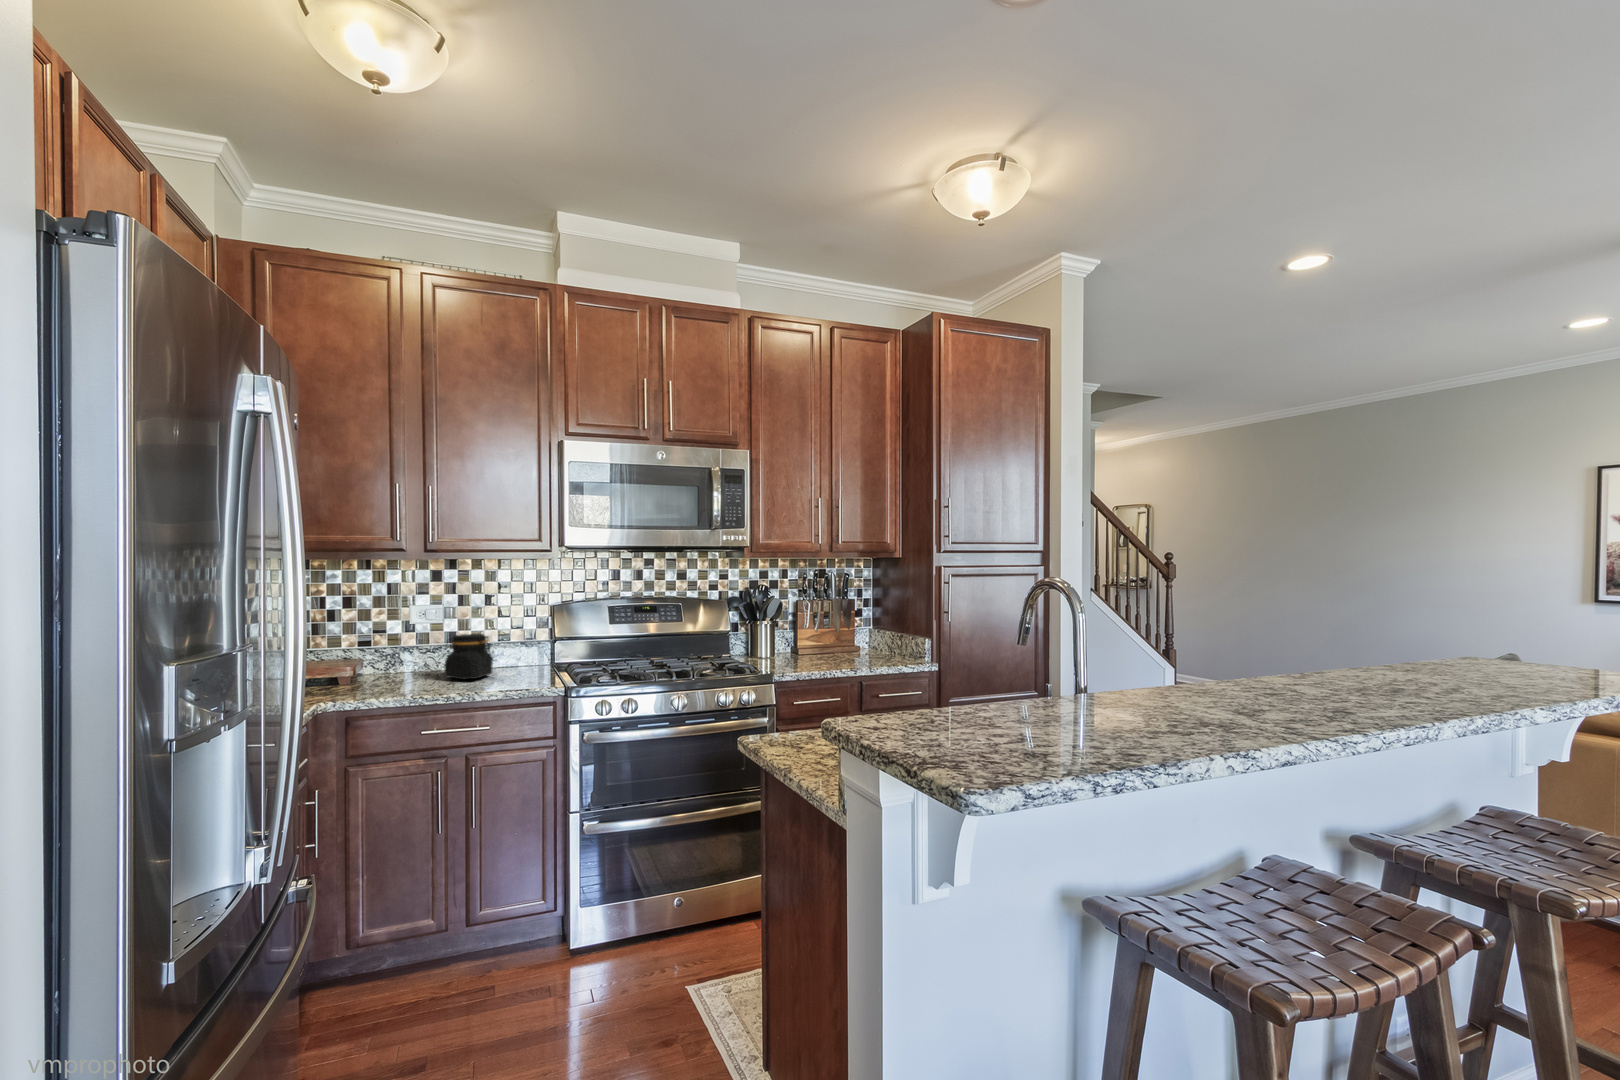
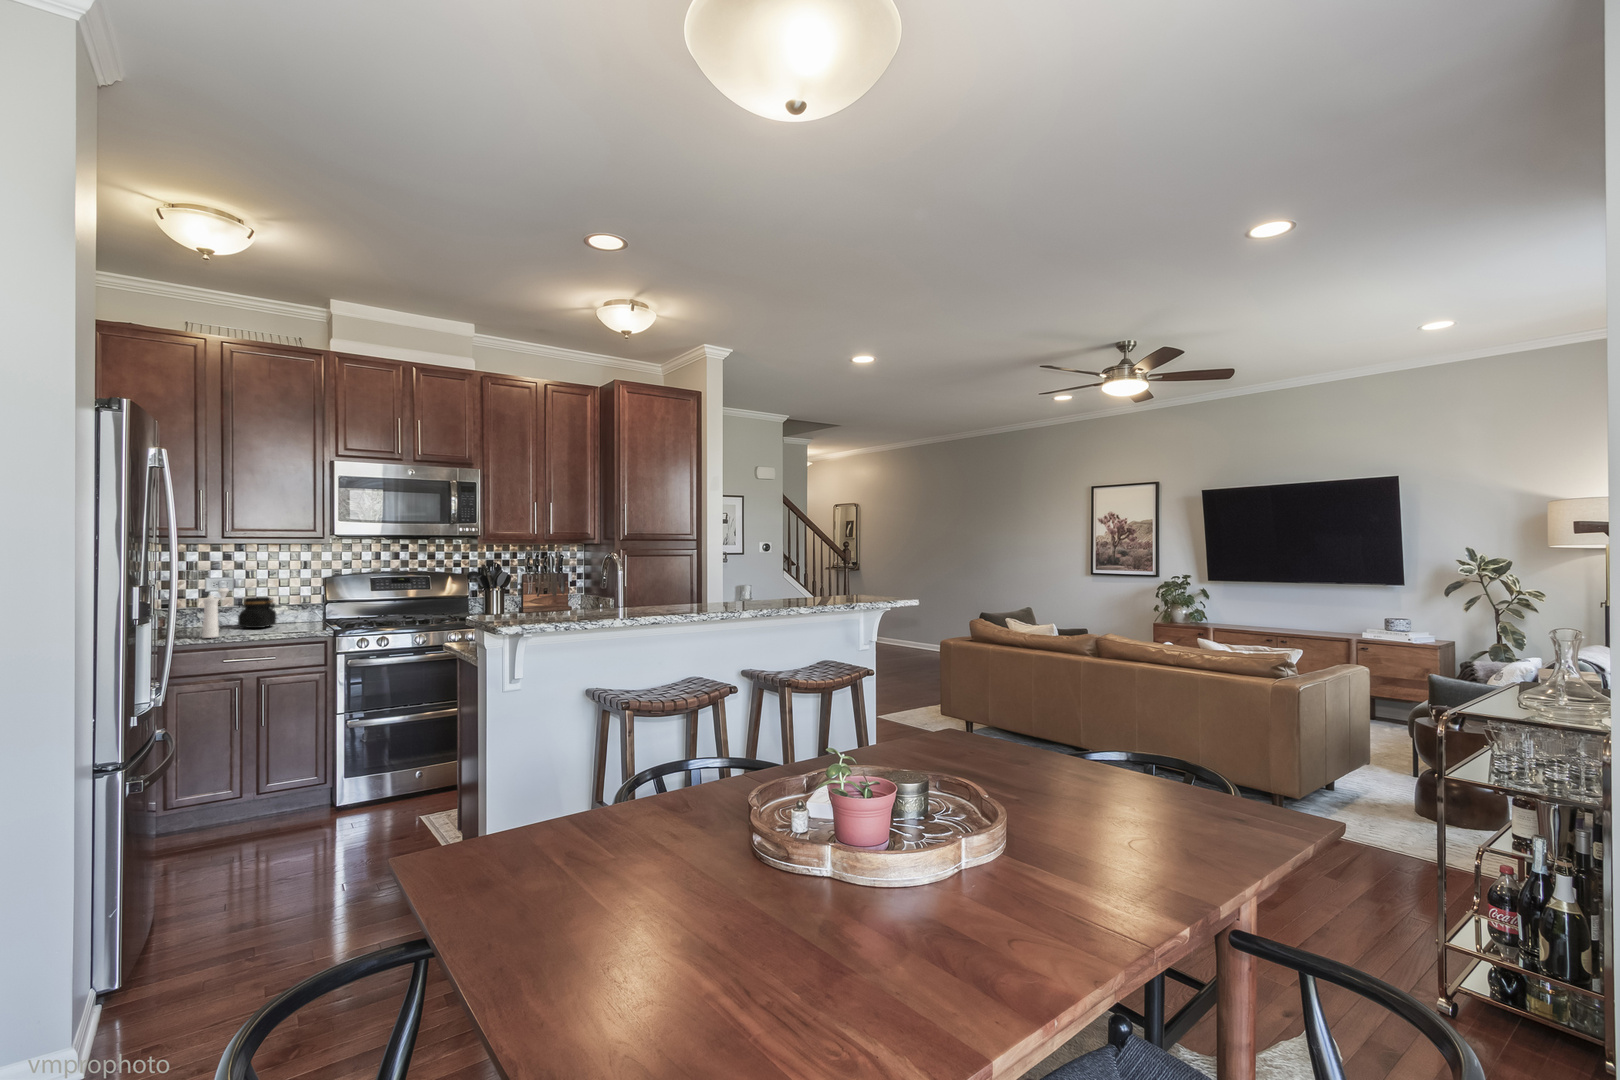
pepper mill: none [397,623,433,698] -> present [202,588,229,638]

